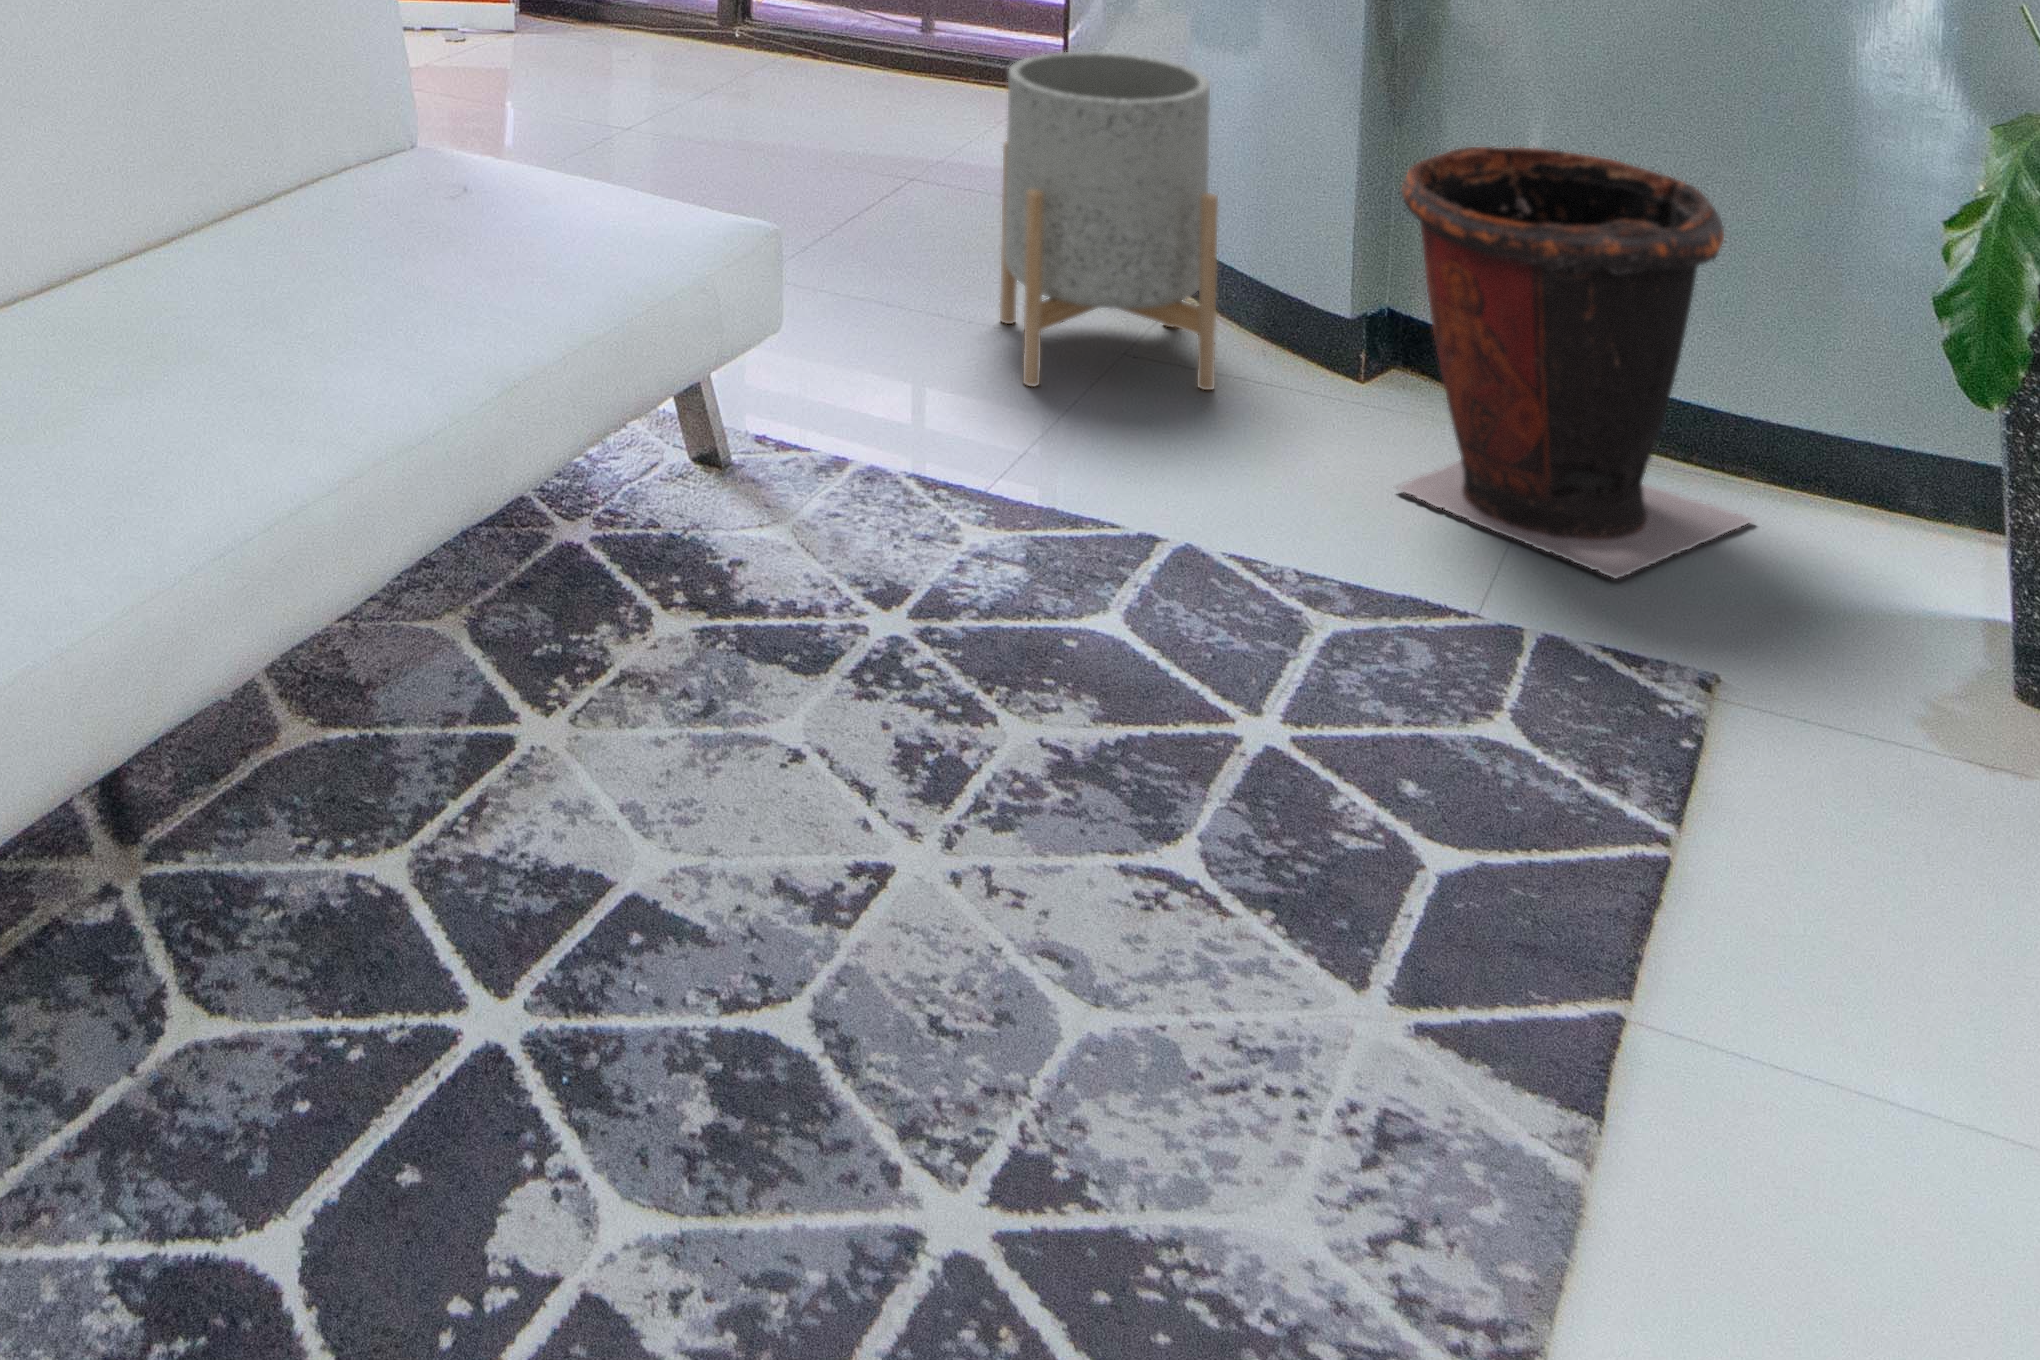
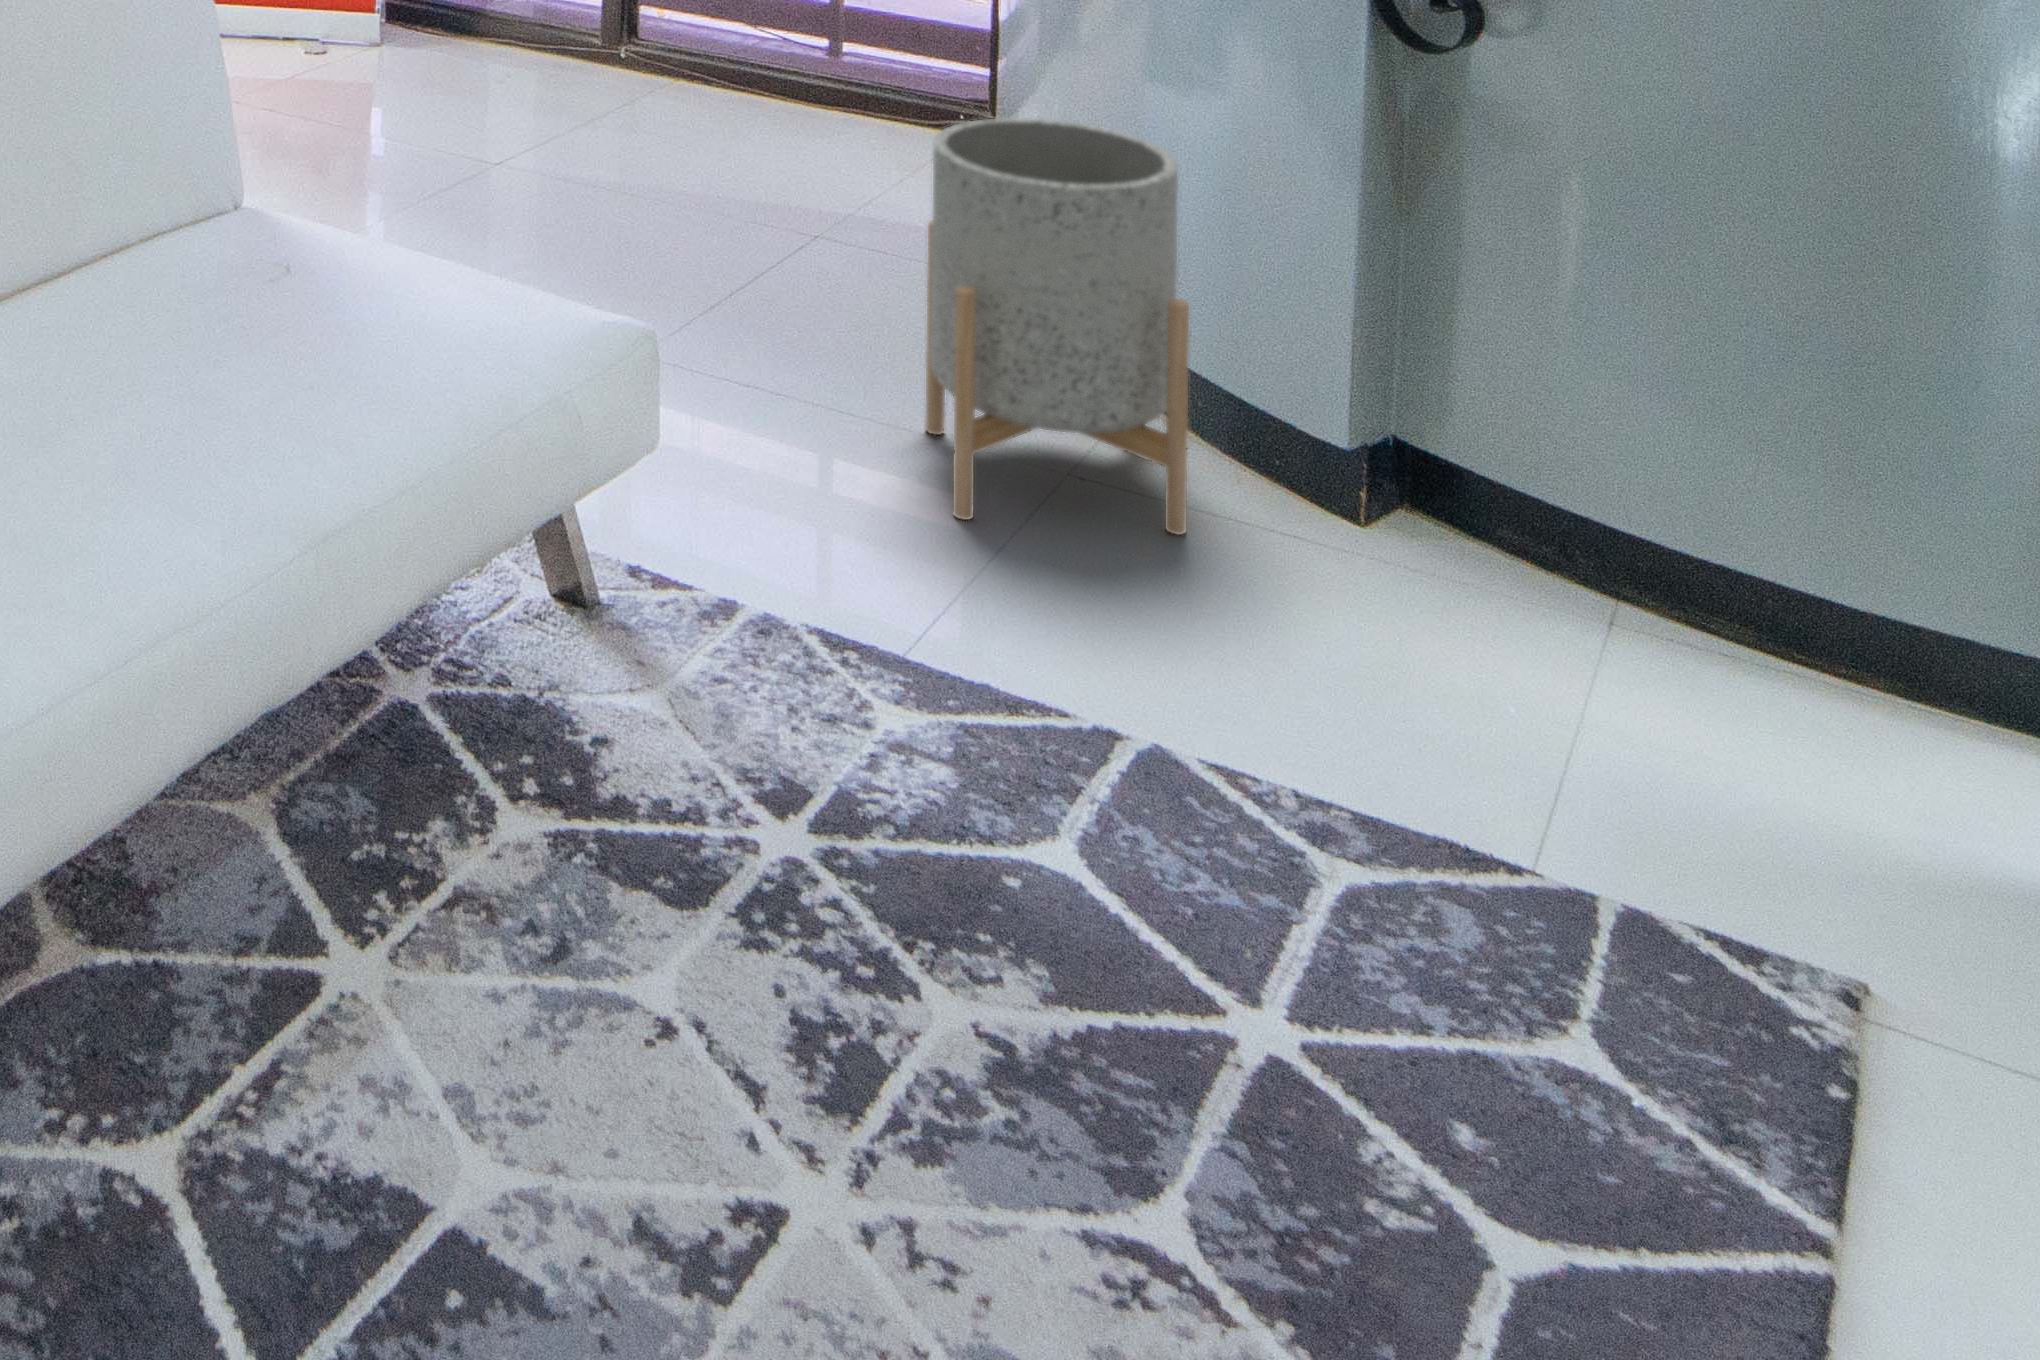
waste bin: present [1397,147,1755,578] -> none [1415,262,1895,833]

